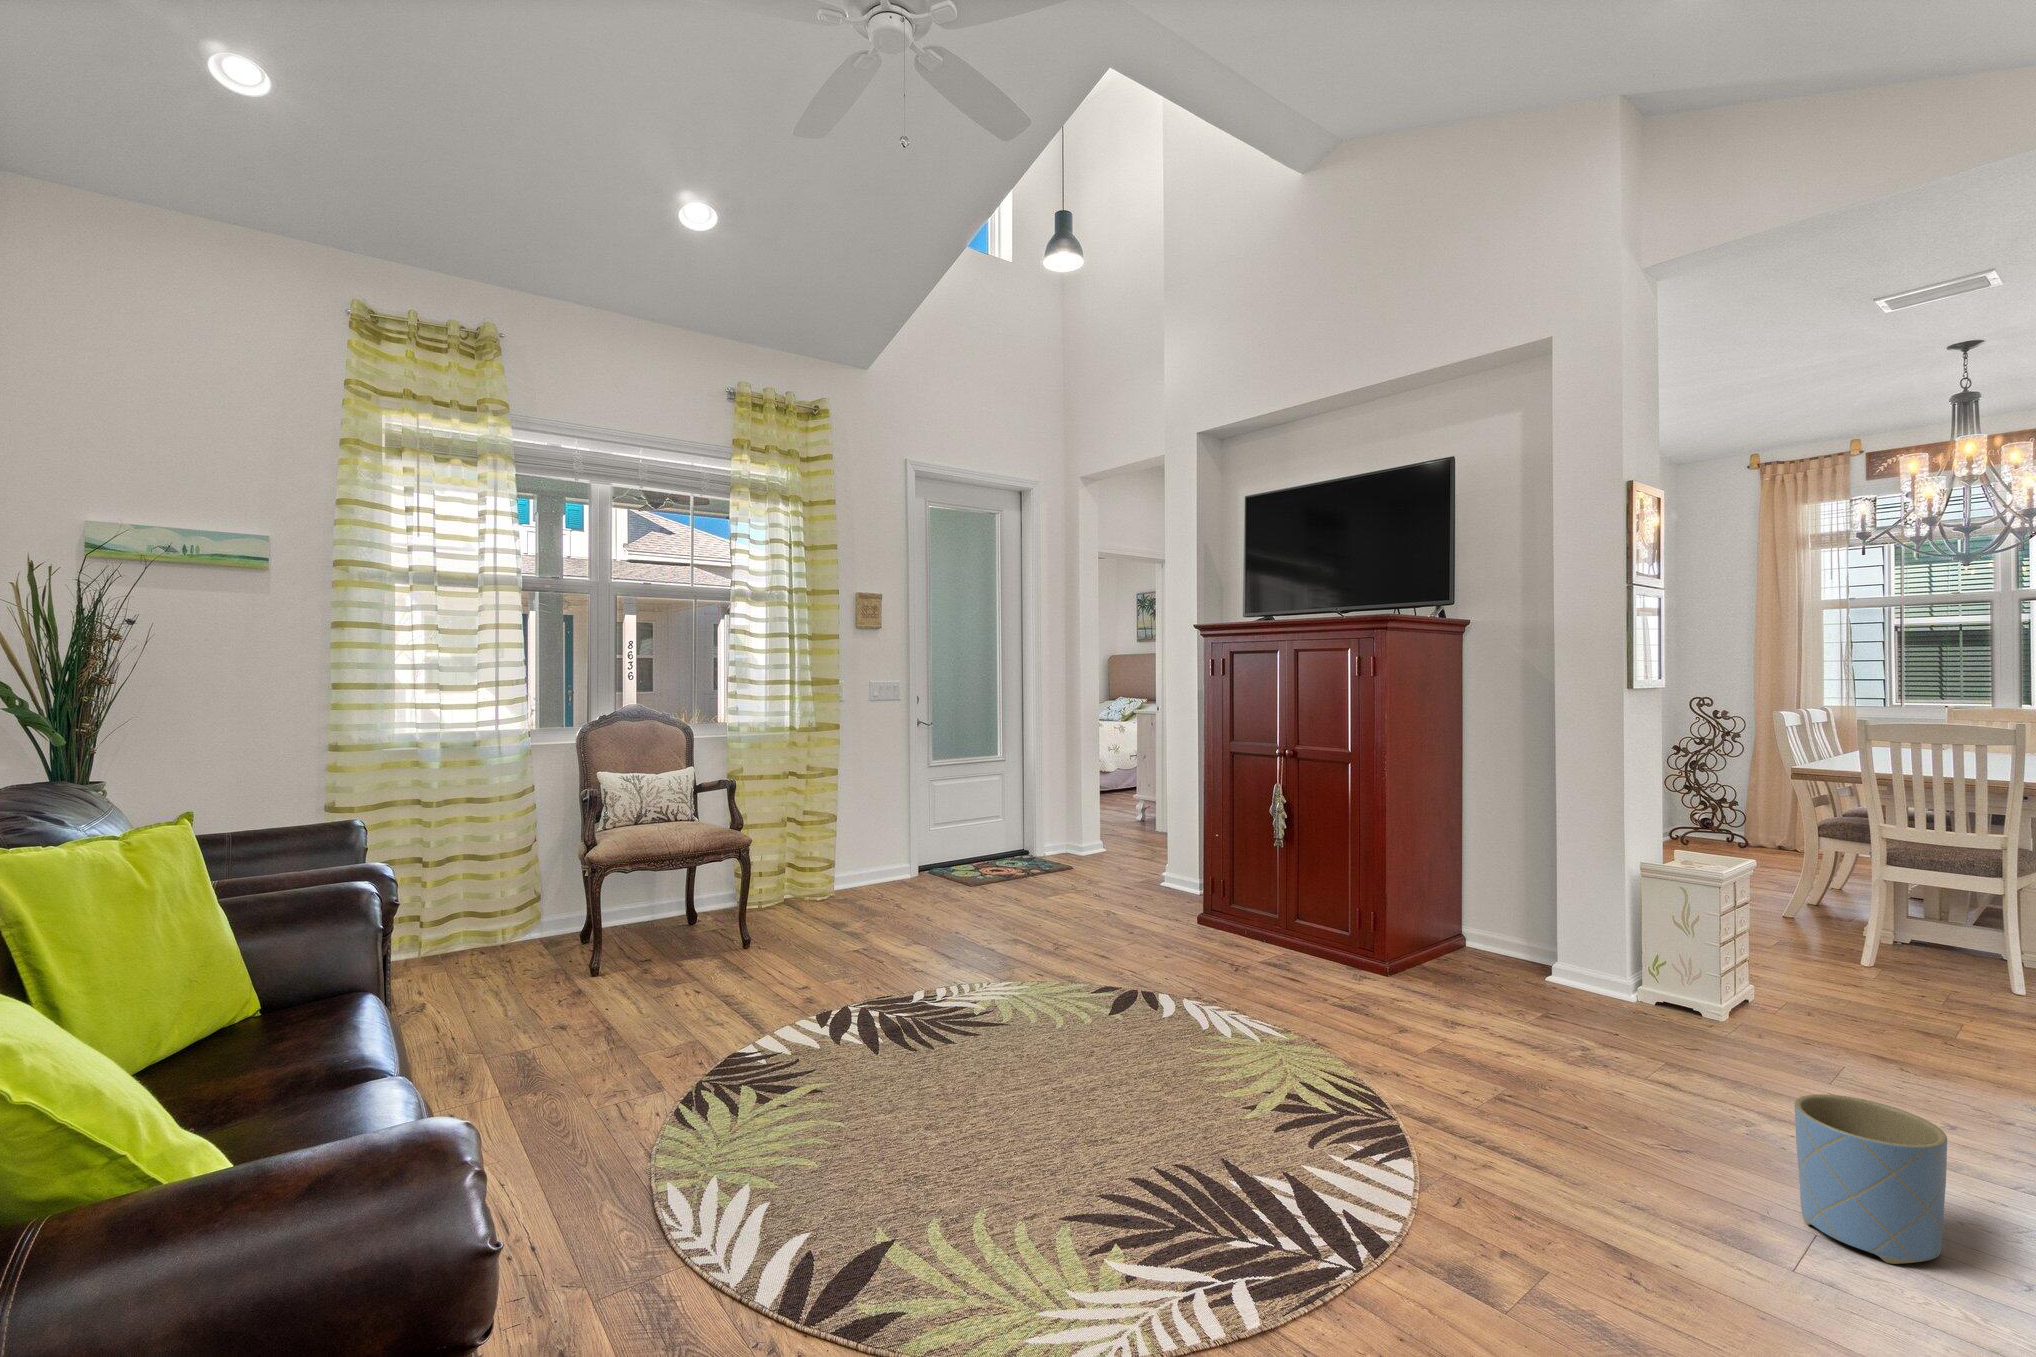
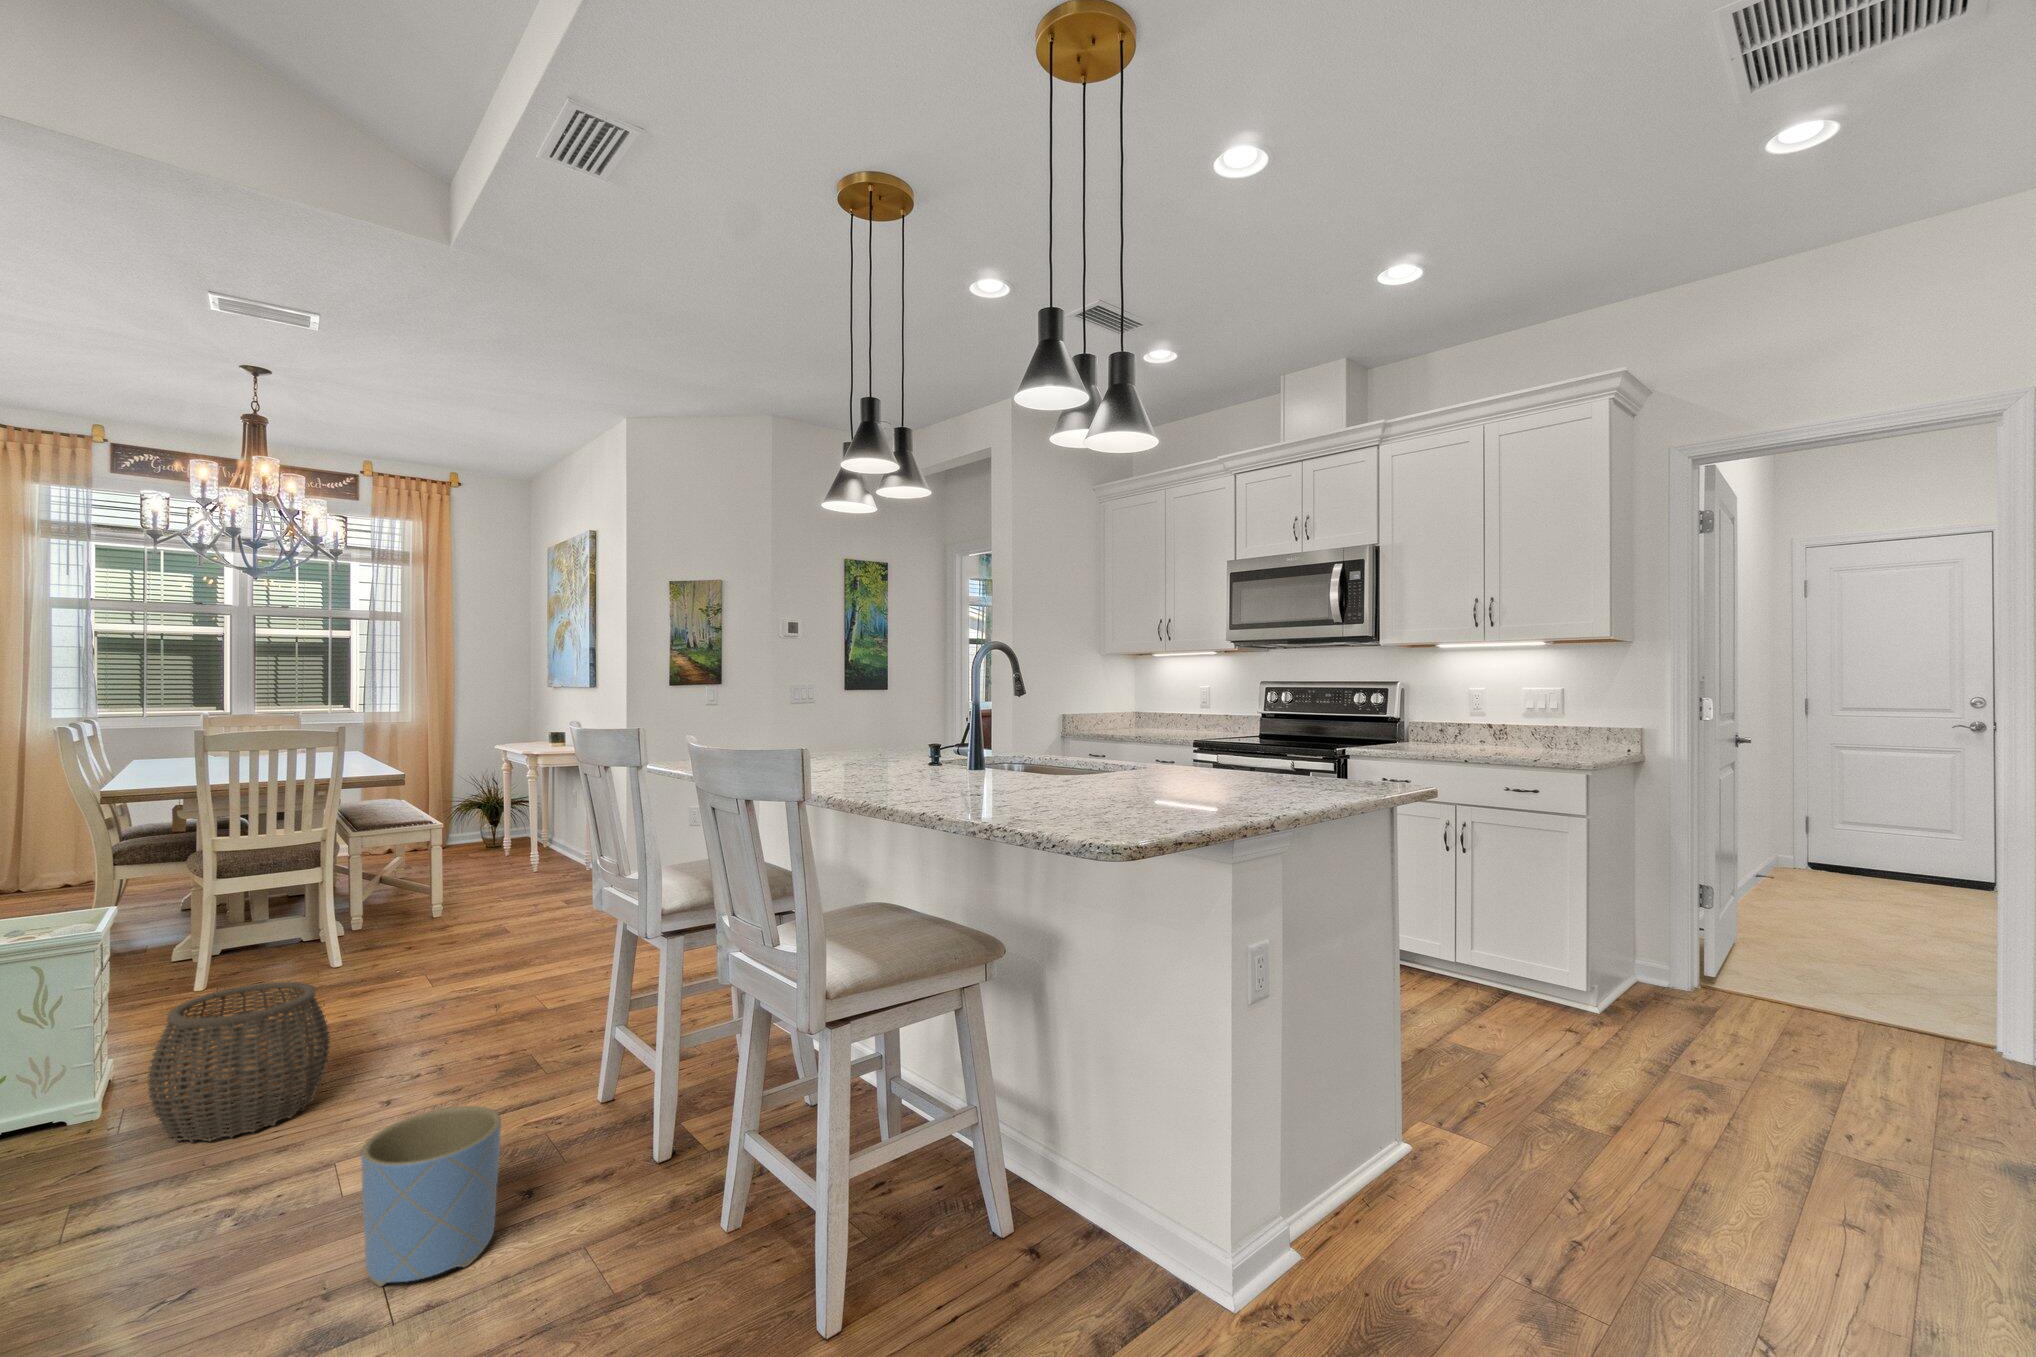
woven basket: none [1738,948,1898,1085] -> present [148,982,330,1142]

